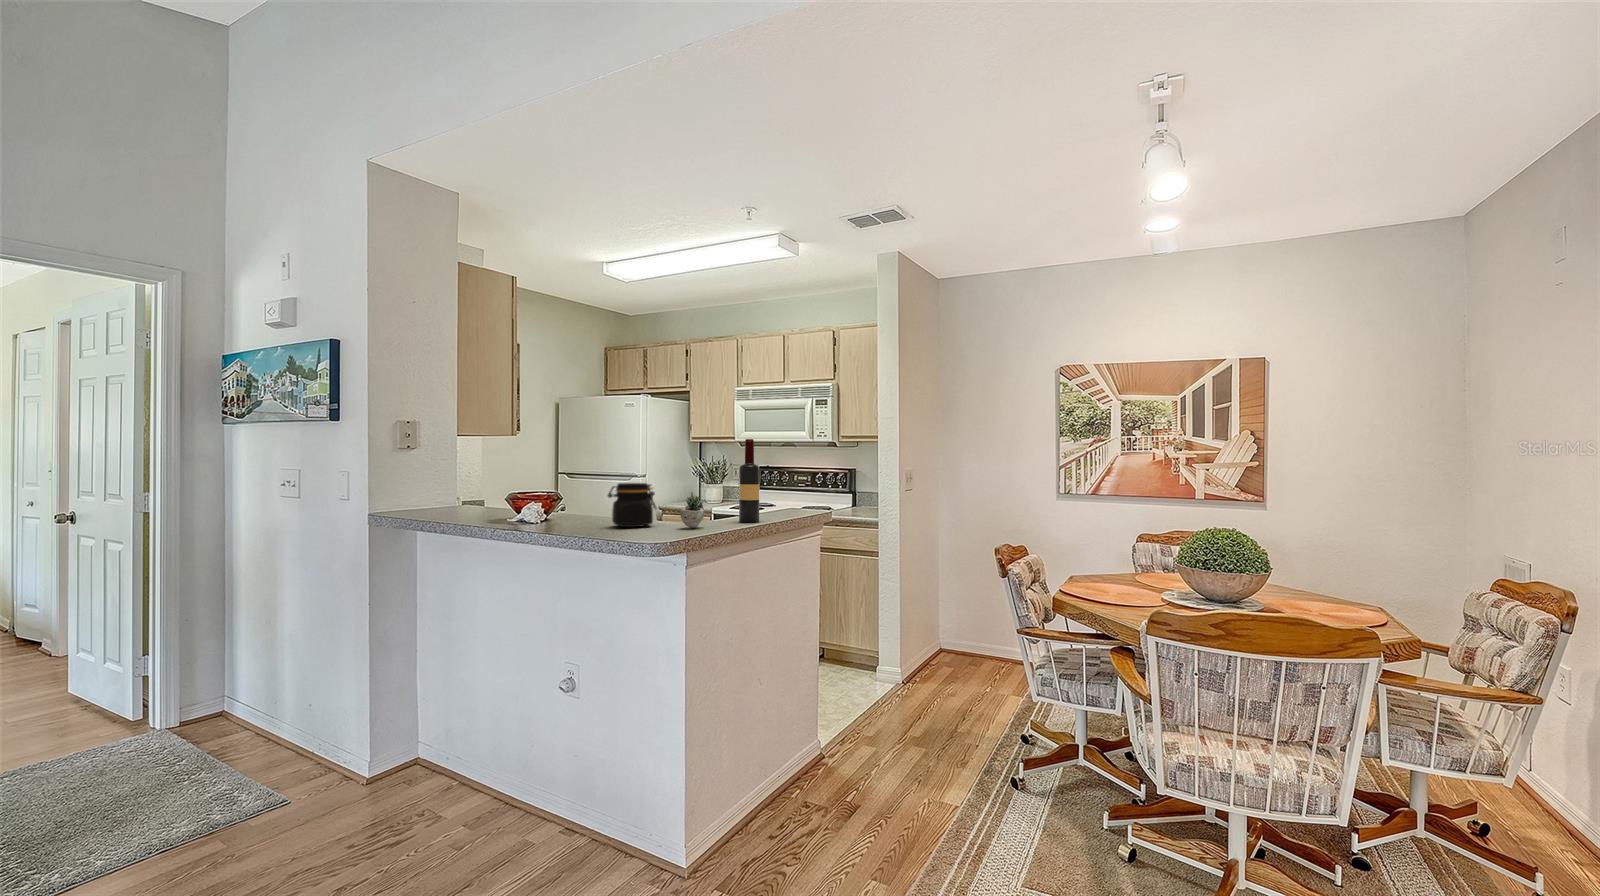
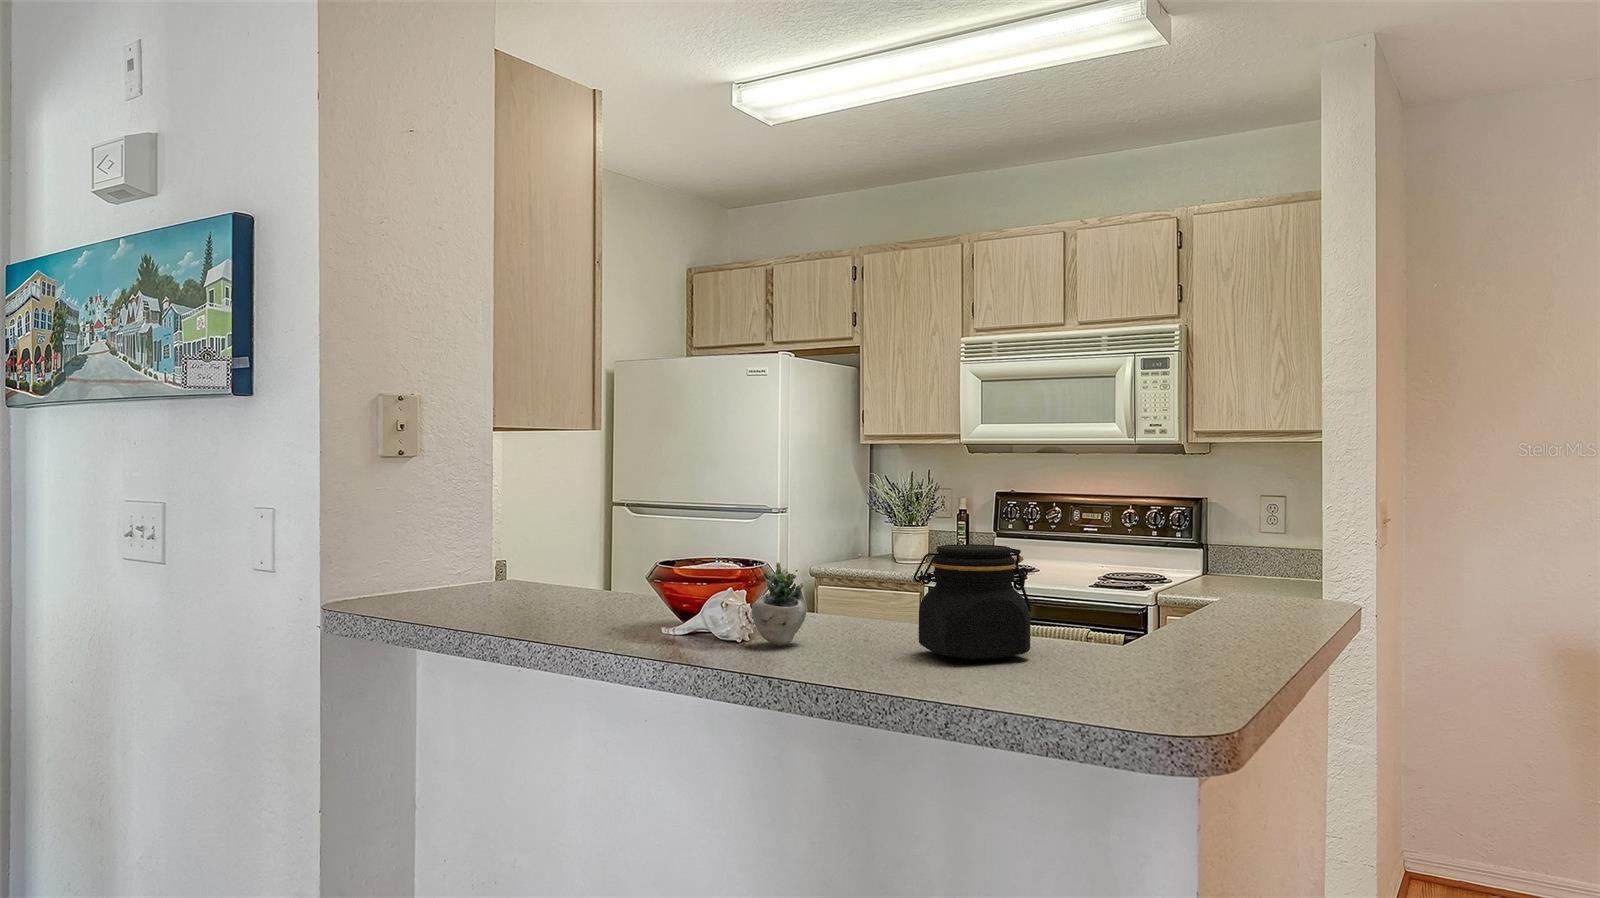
wine bottle: present [739,439,760,522] -> none [1224,435,1279,647]
succulent plant: present [680,488,729,528] -> present [752,554,861,645]

